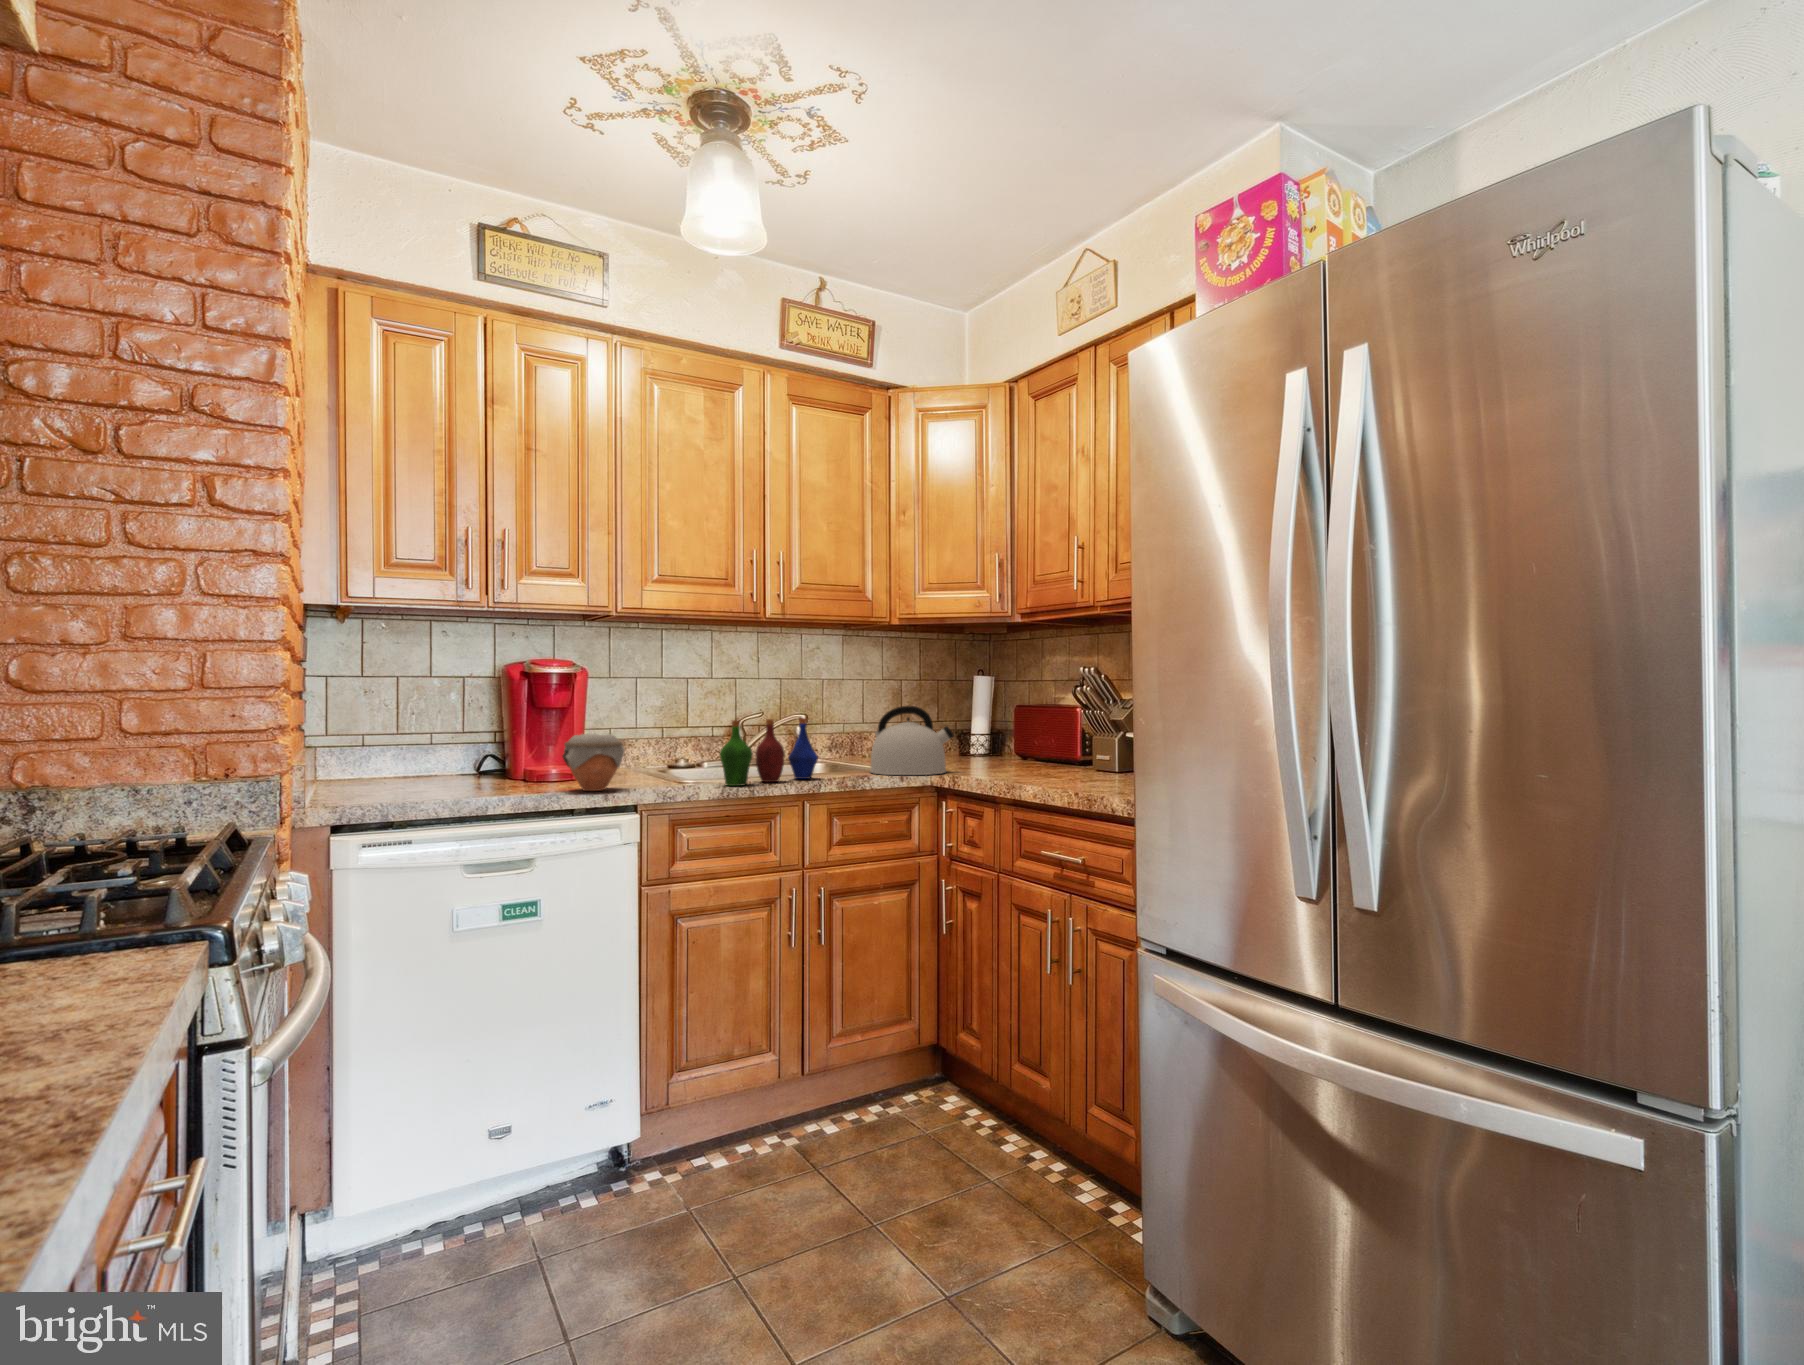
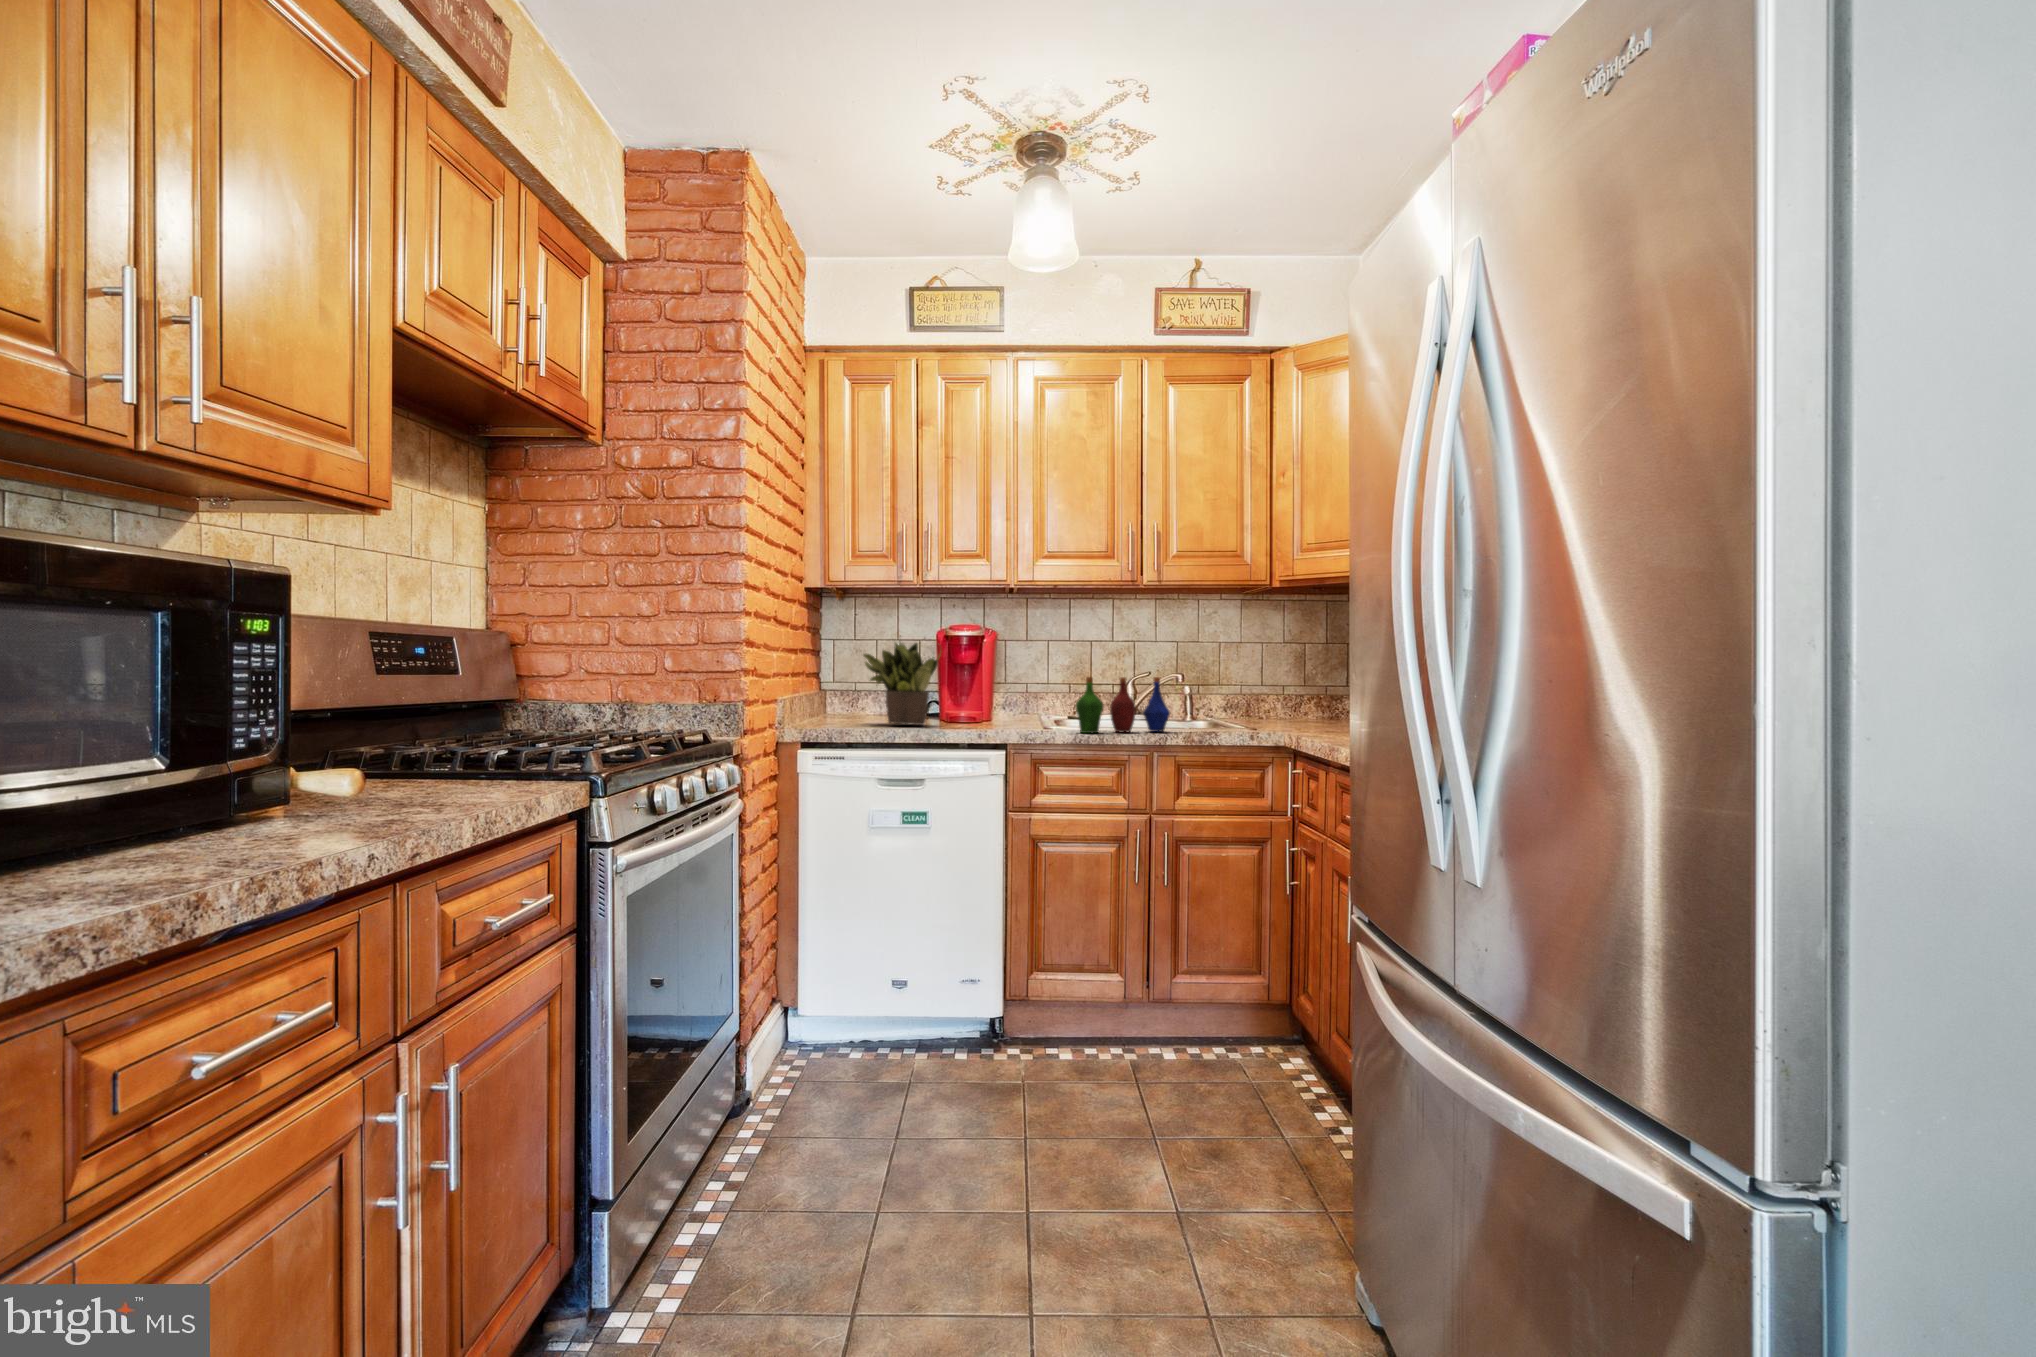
potted plant: none [420,669,533,786] -> present [863,642,941,725]
kettle: present [870,706,954,775] -> none [1230,668,1314,734]
jar: present [563,734,624,791] -> none [950,686,1000,731]

